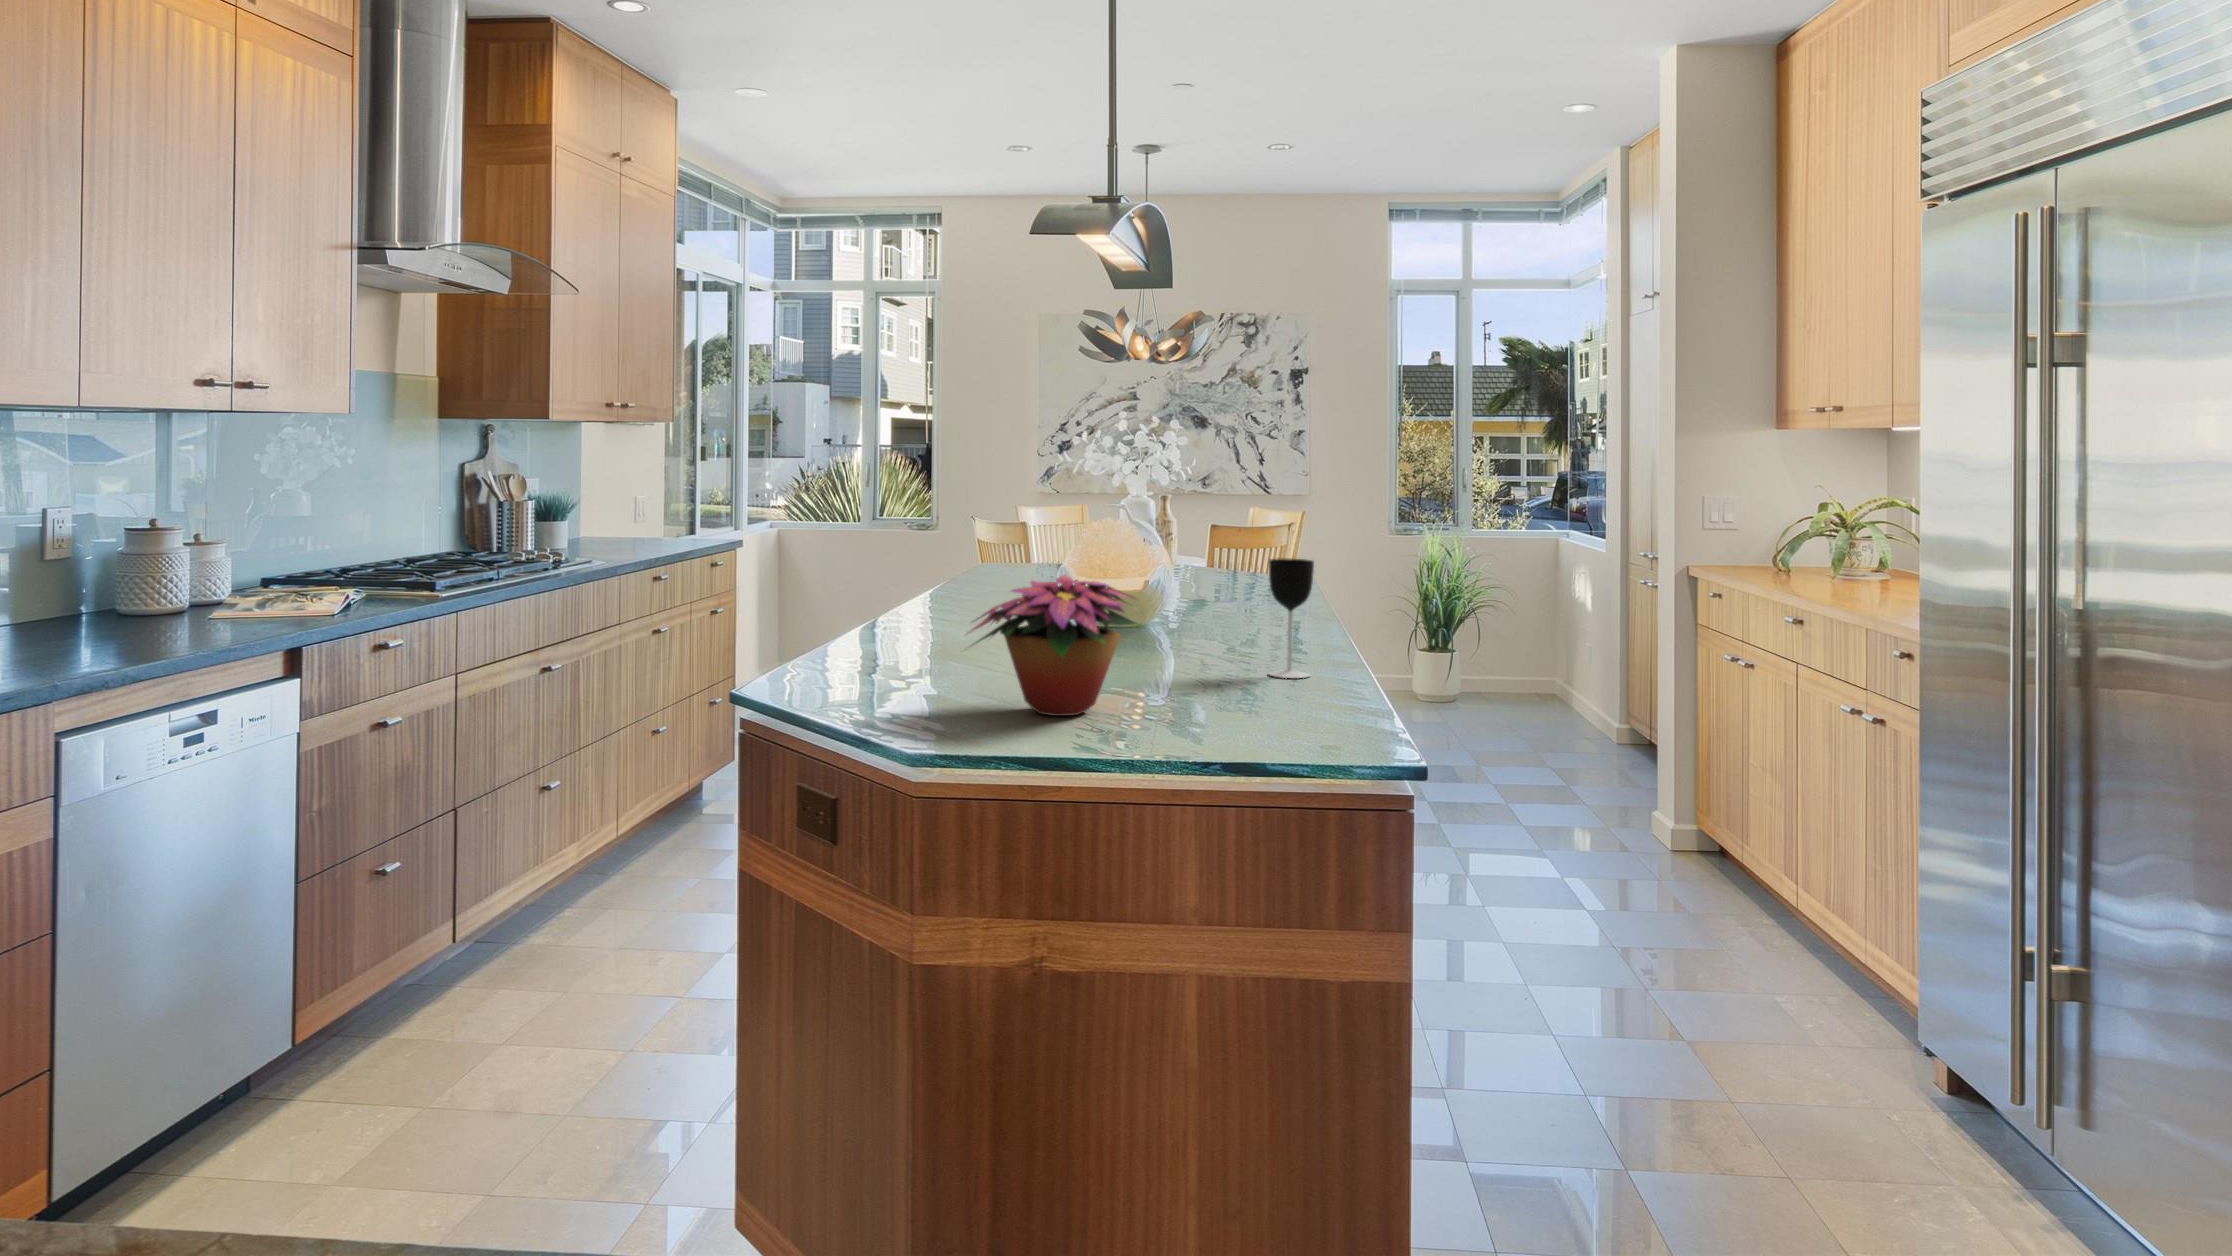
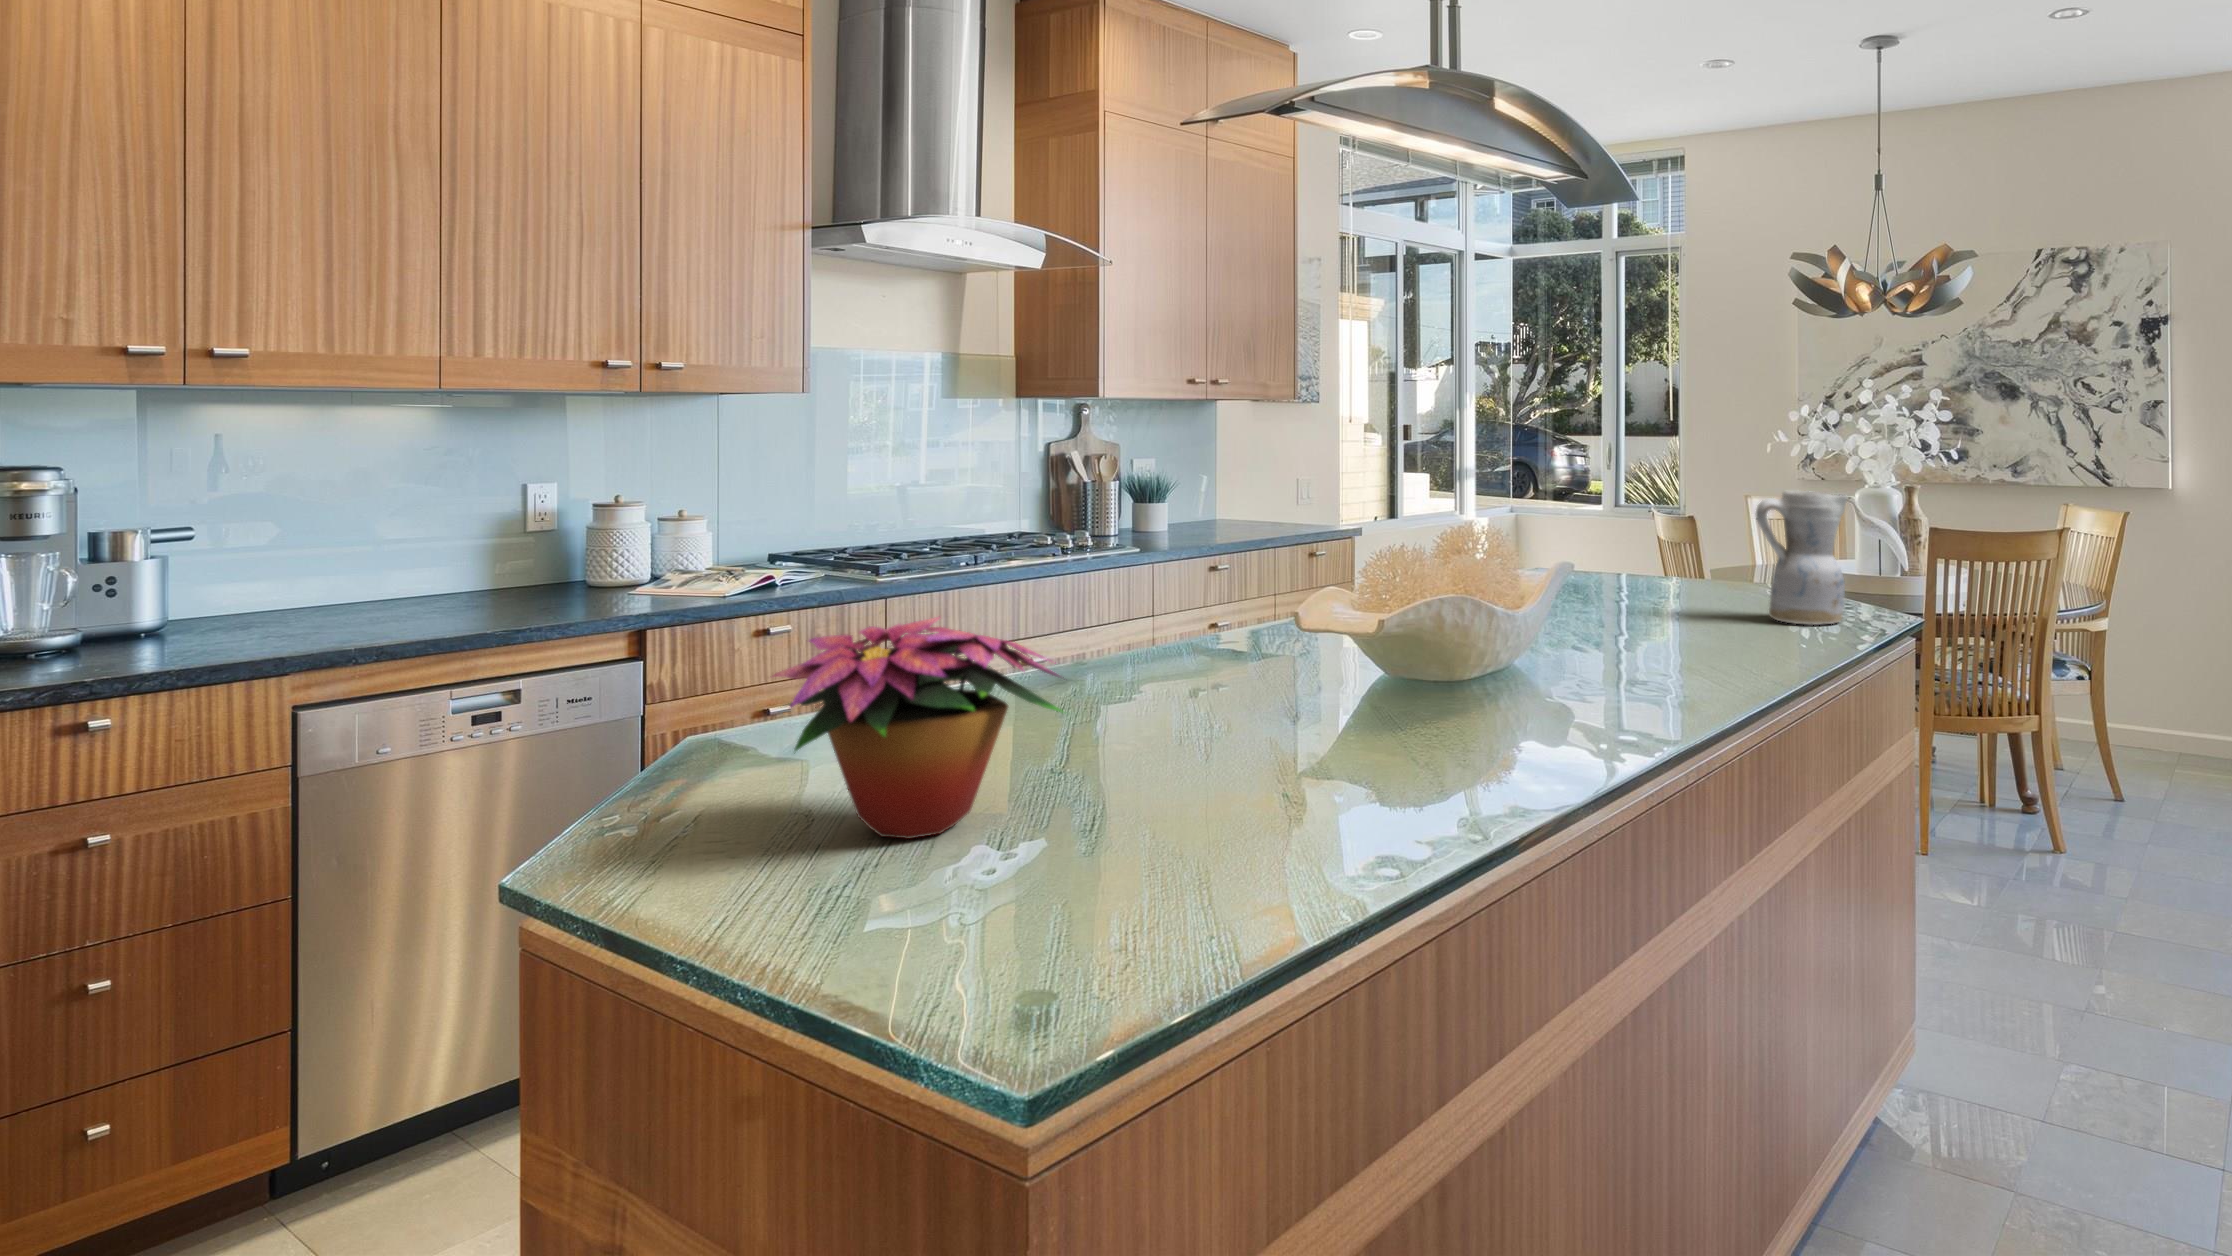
ceramic pitcher: none [1228,494,1283,586] -> present [1756,491,1847,625]
wine glass: present [1269,559,1314,678] -> none [1387,603,1463,807]

